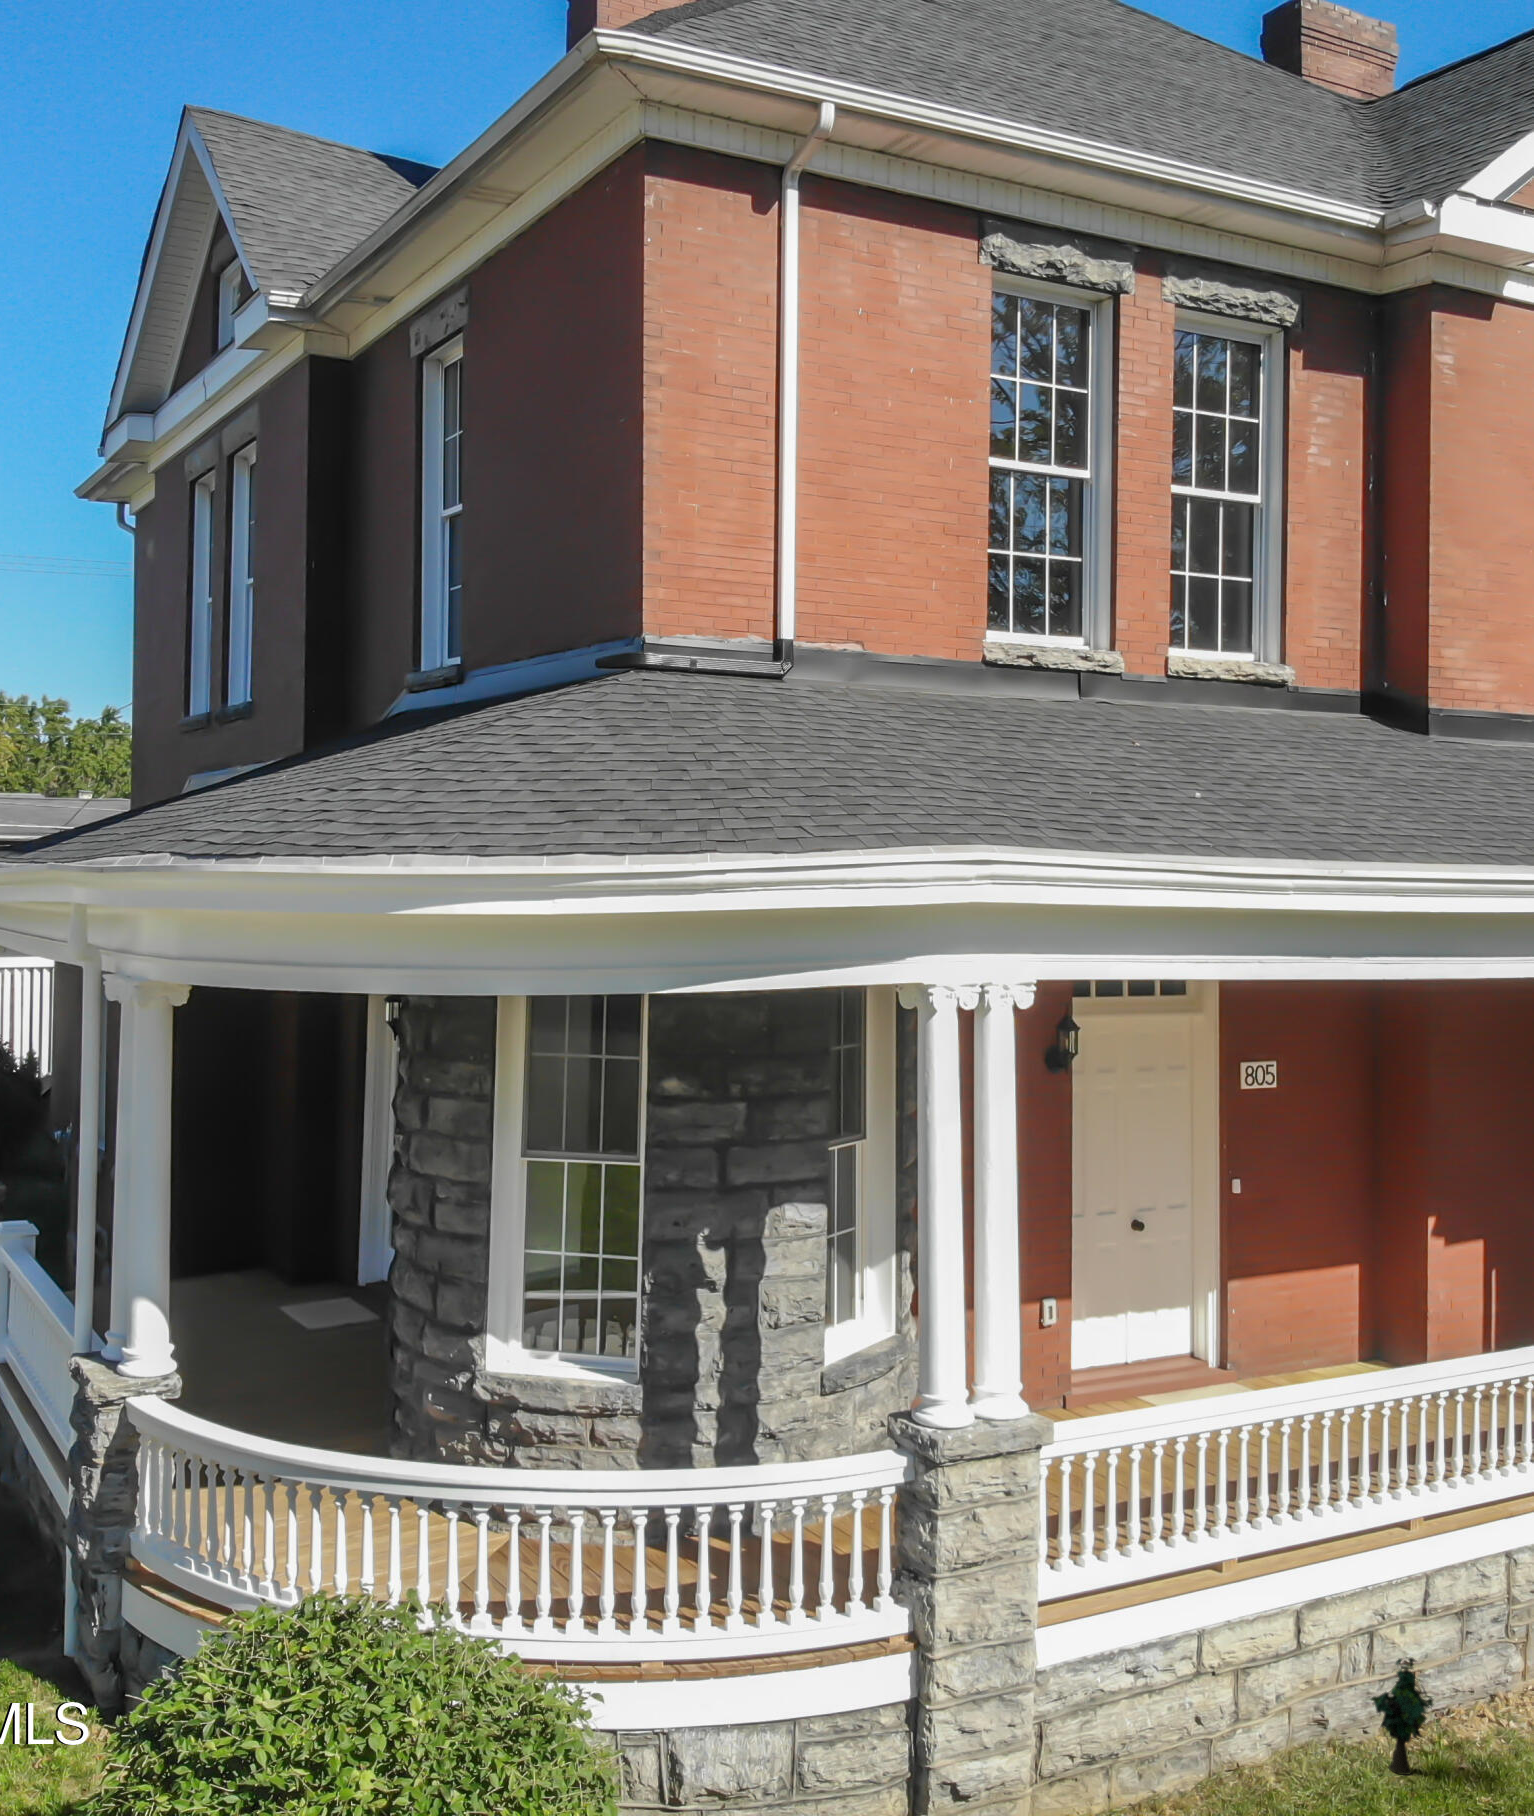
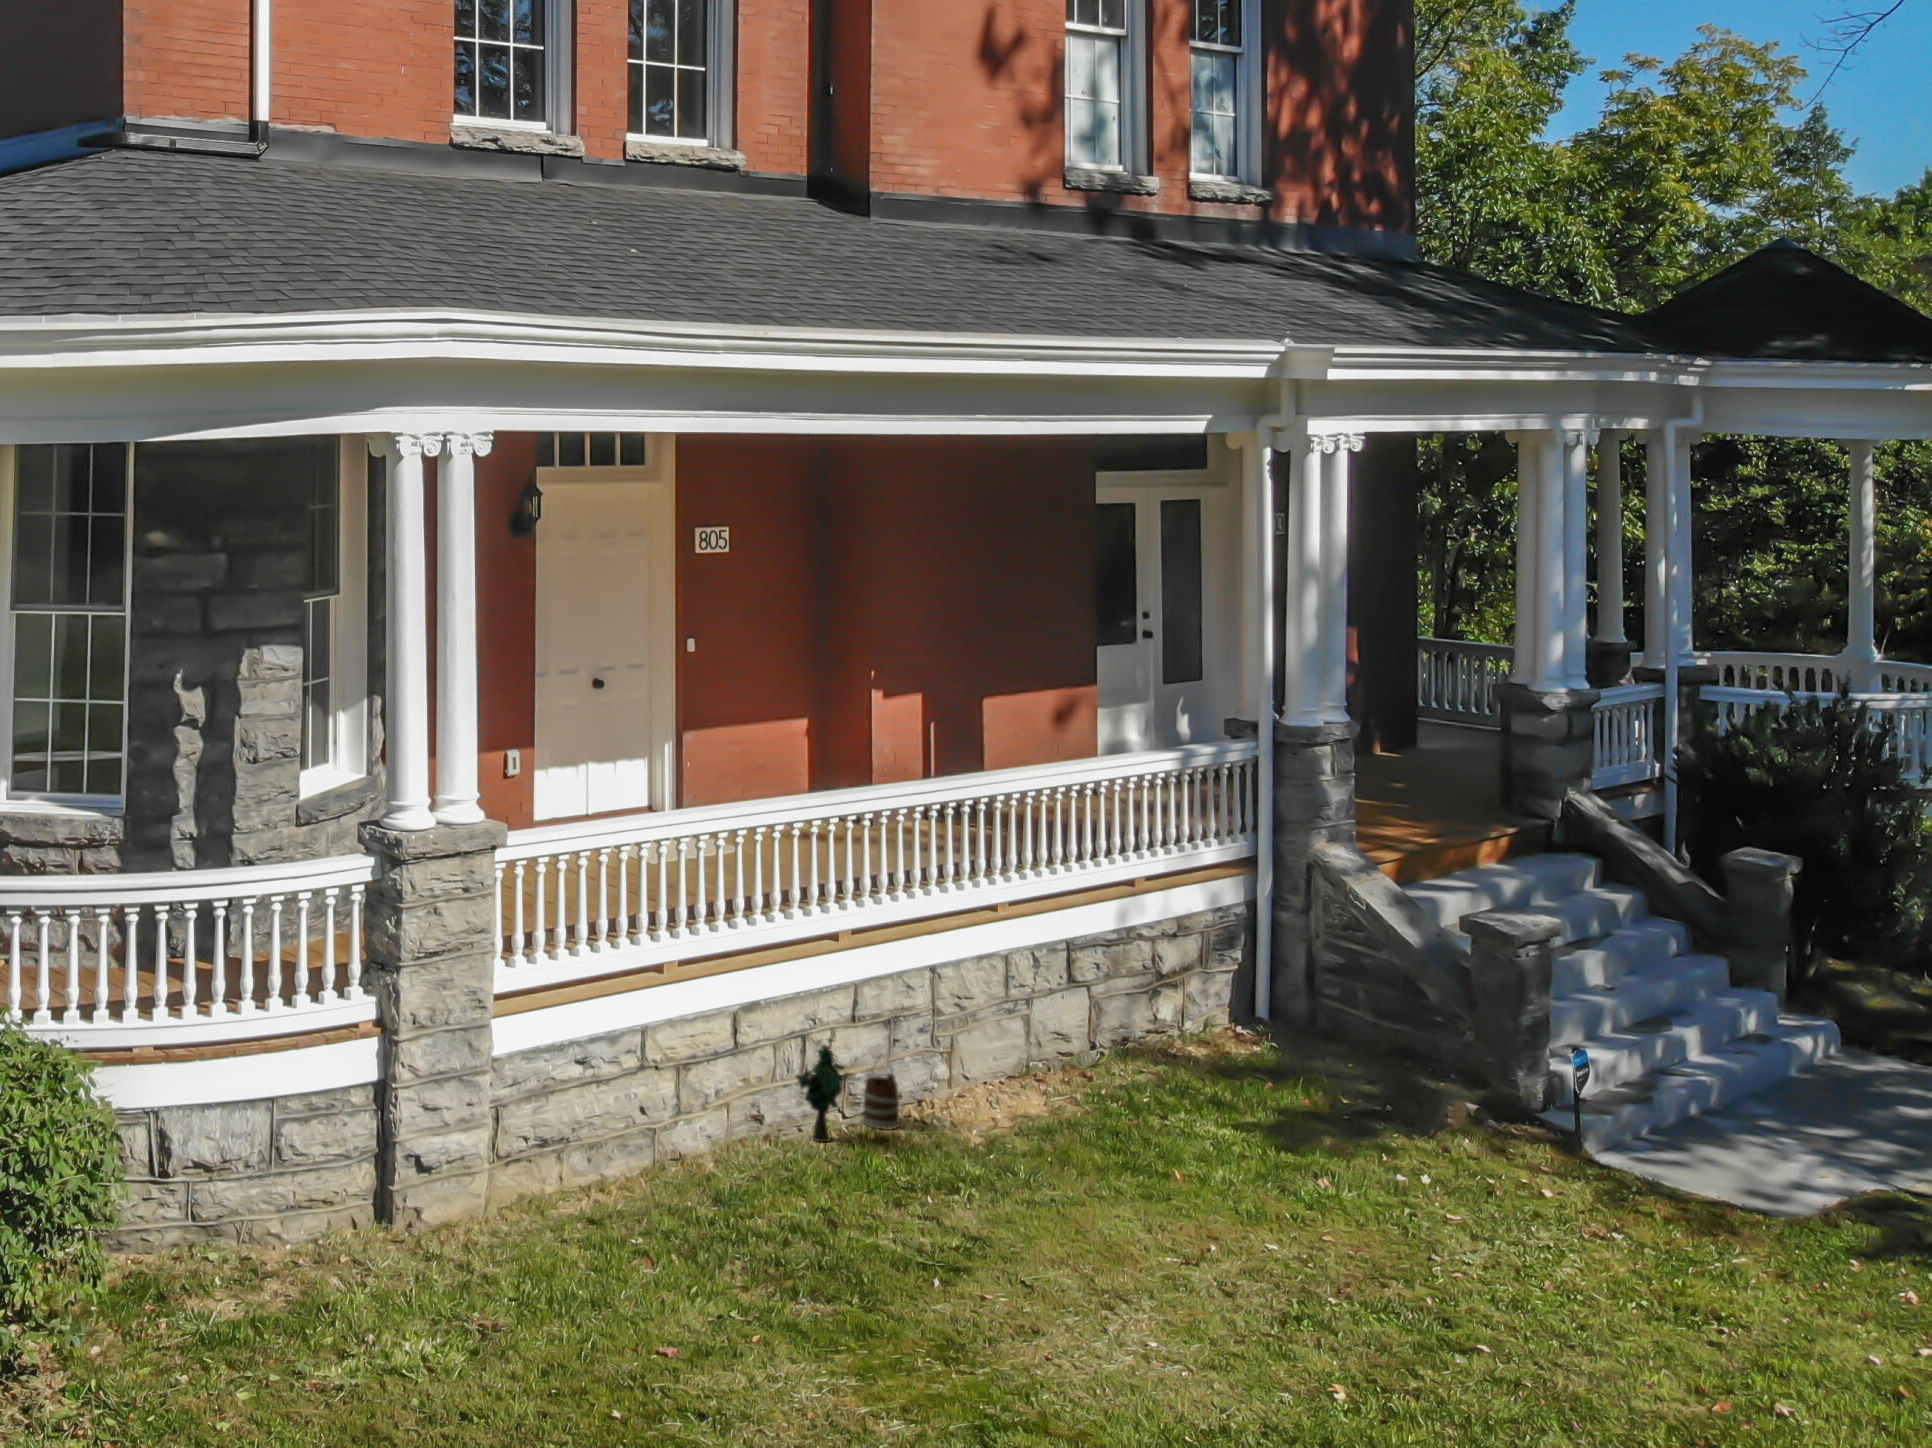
wooden bucket: none [1445,1676,1490,1762] -> present [862,1055,900,1129]

